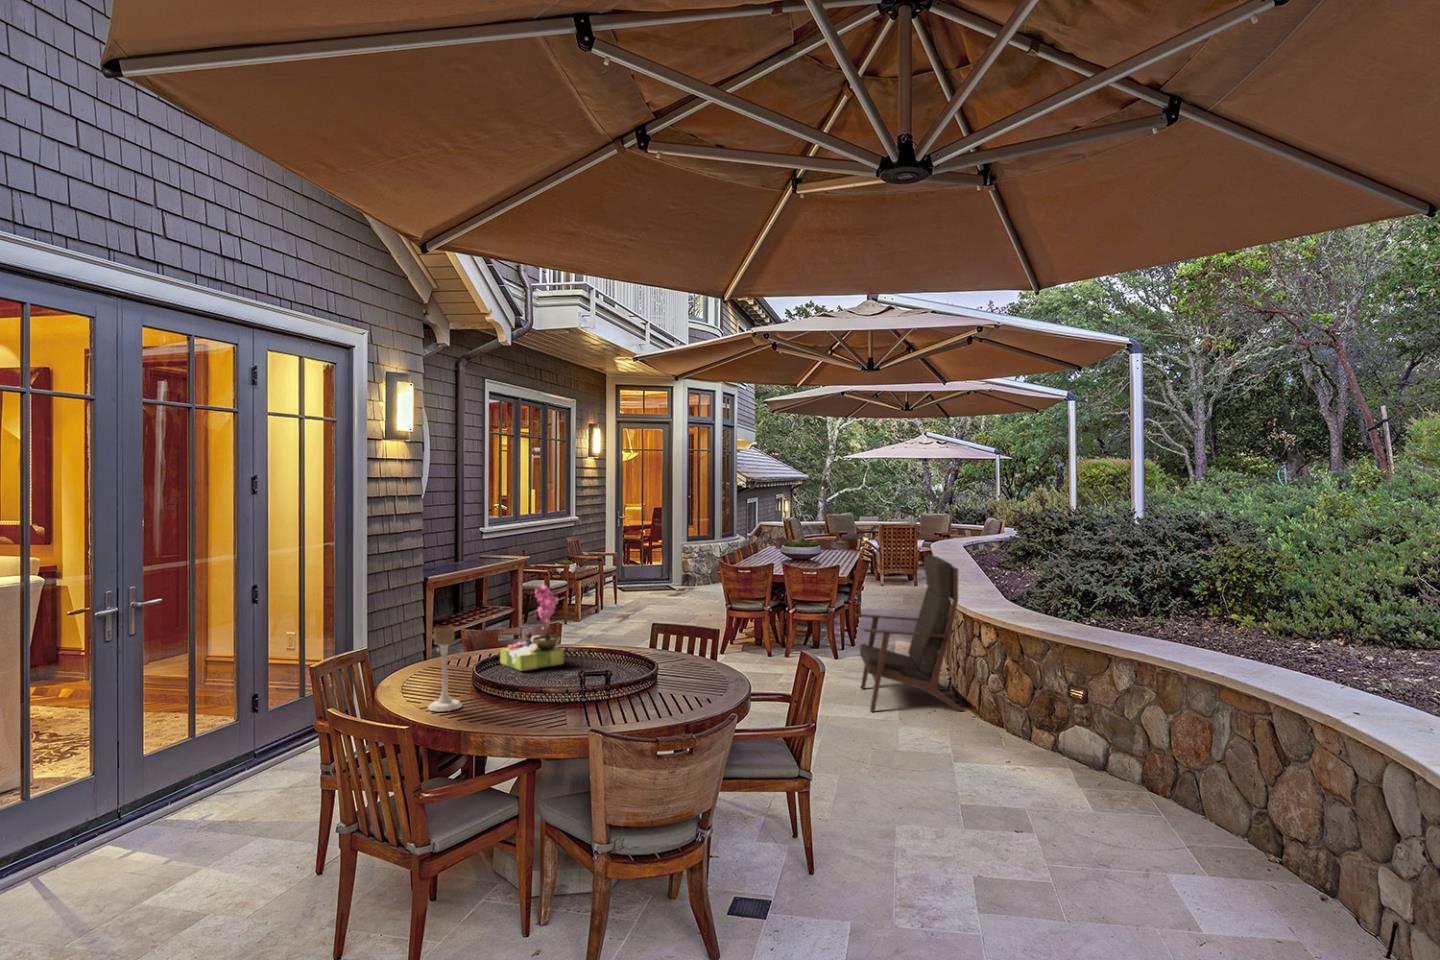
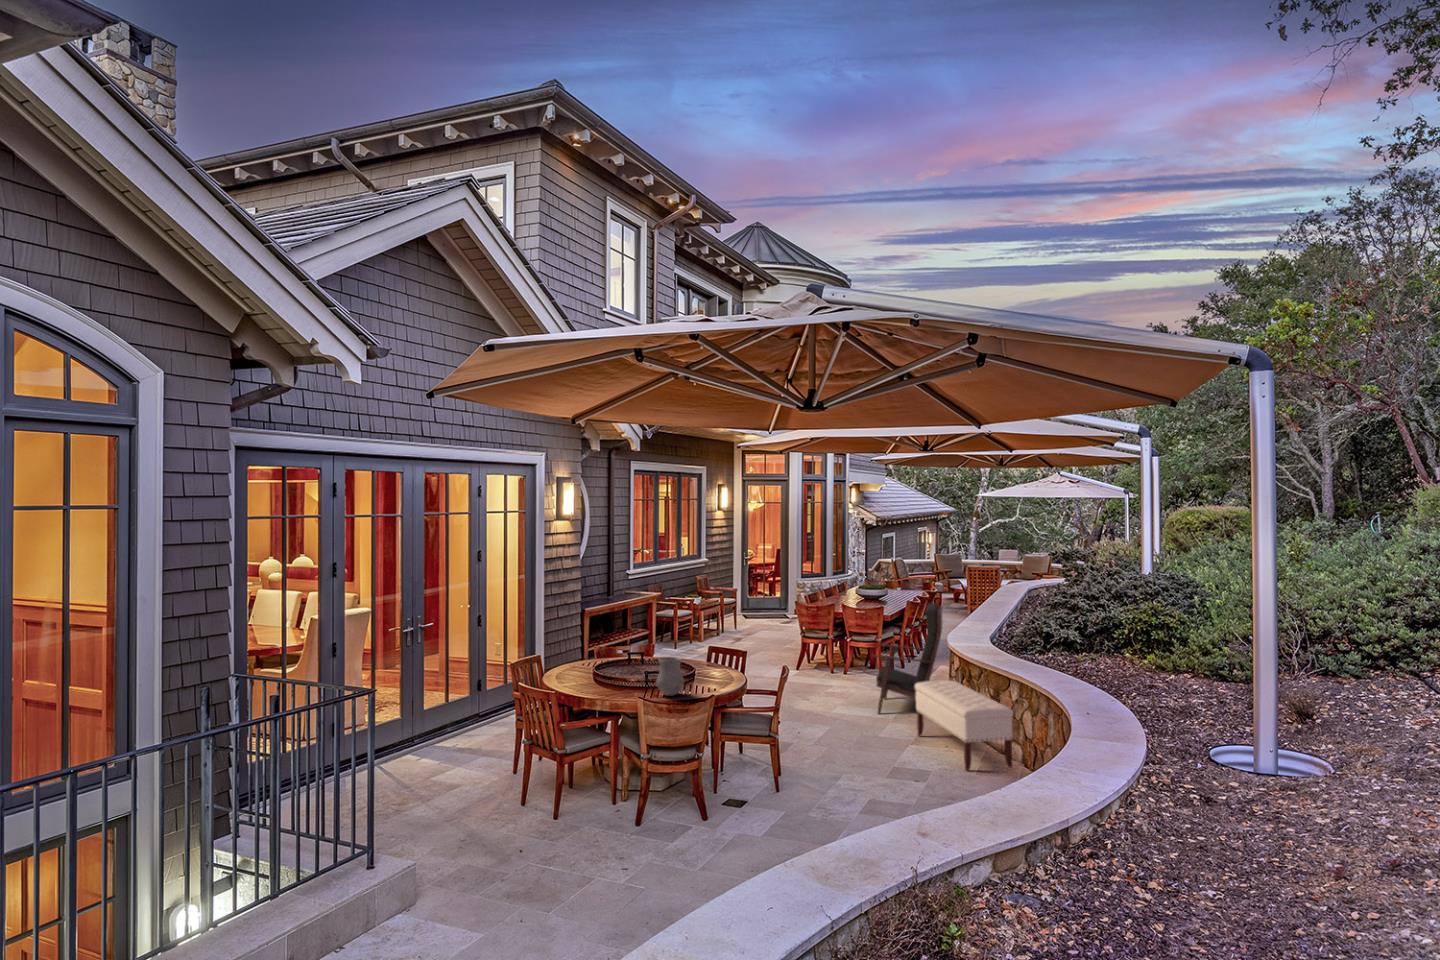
flower arrangement: present [500,585,564,671] -> none [612,621,646,671]
candle holder: present [428,626,462,711] -> none [568,644,585,689]
vase: none [609,643,663,718] -> present [656,657,684,696]
bench: none [951,662,1143,805] -> present [915,680,1013,770]

